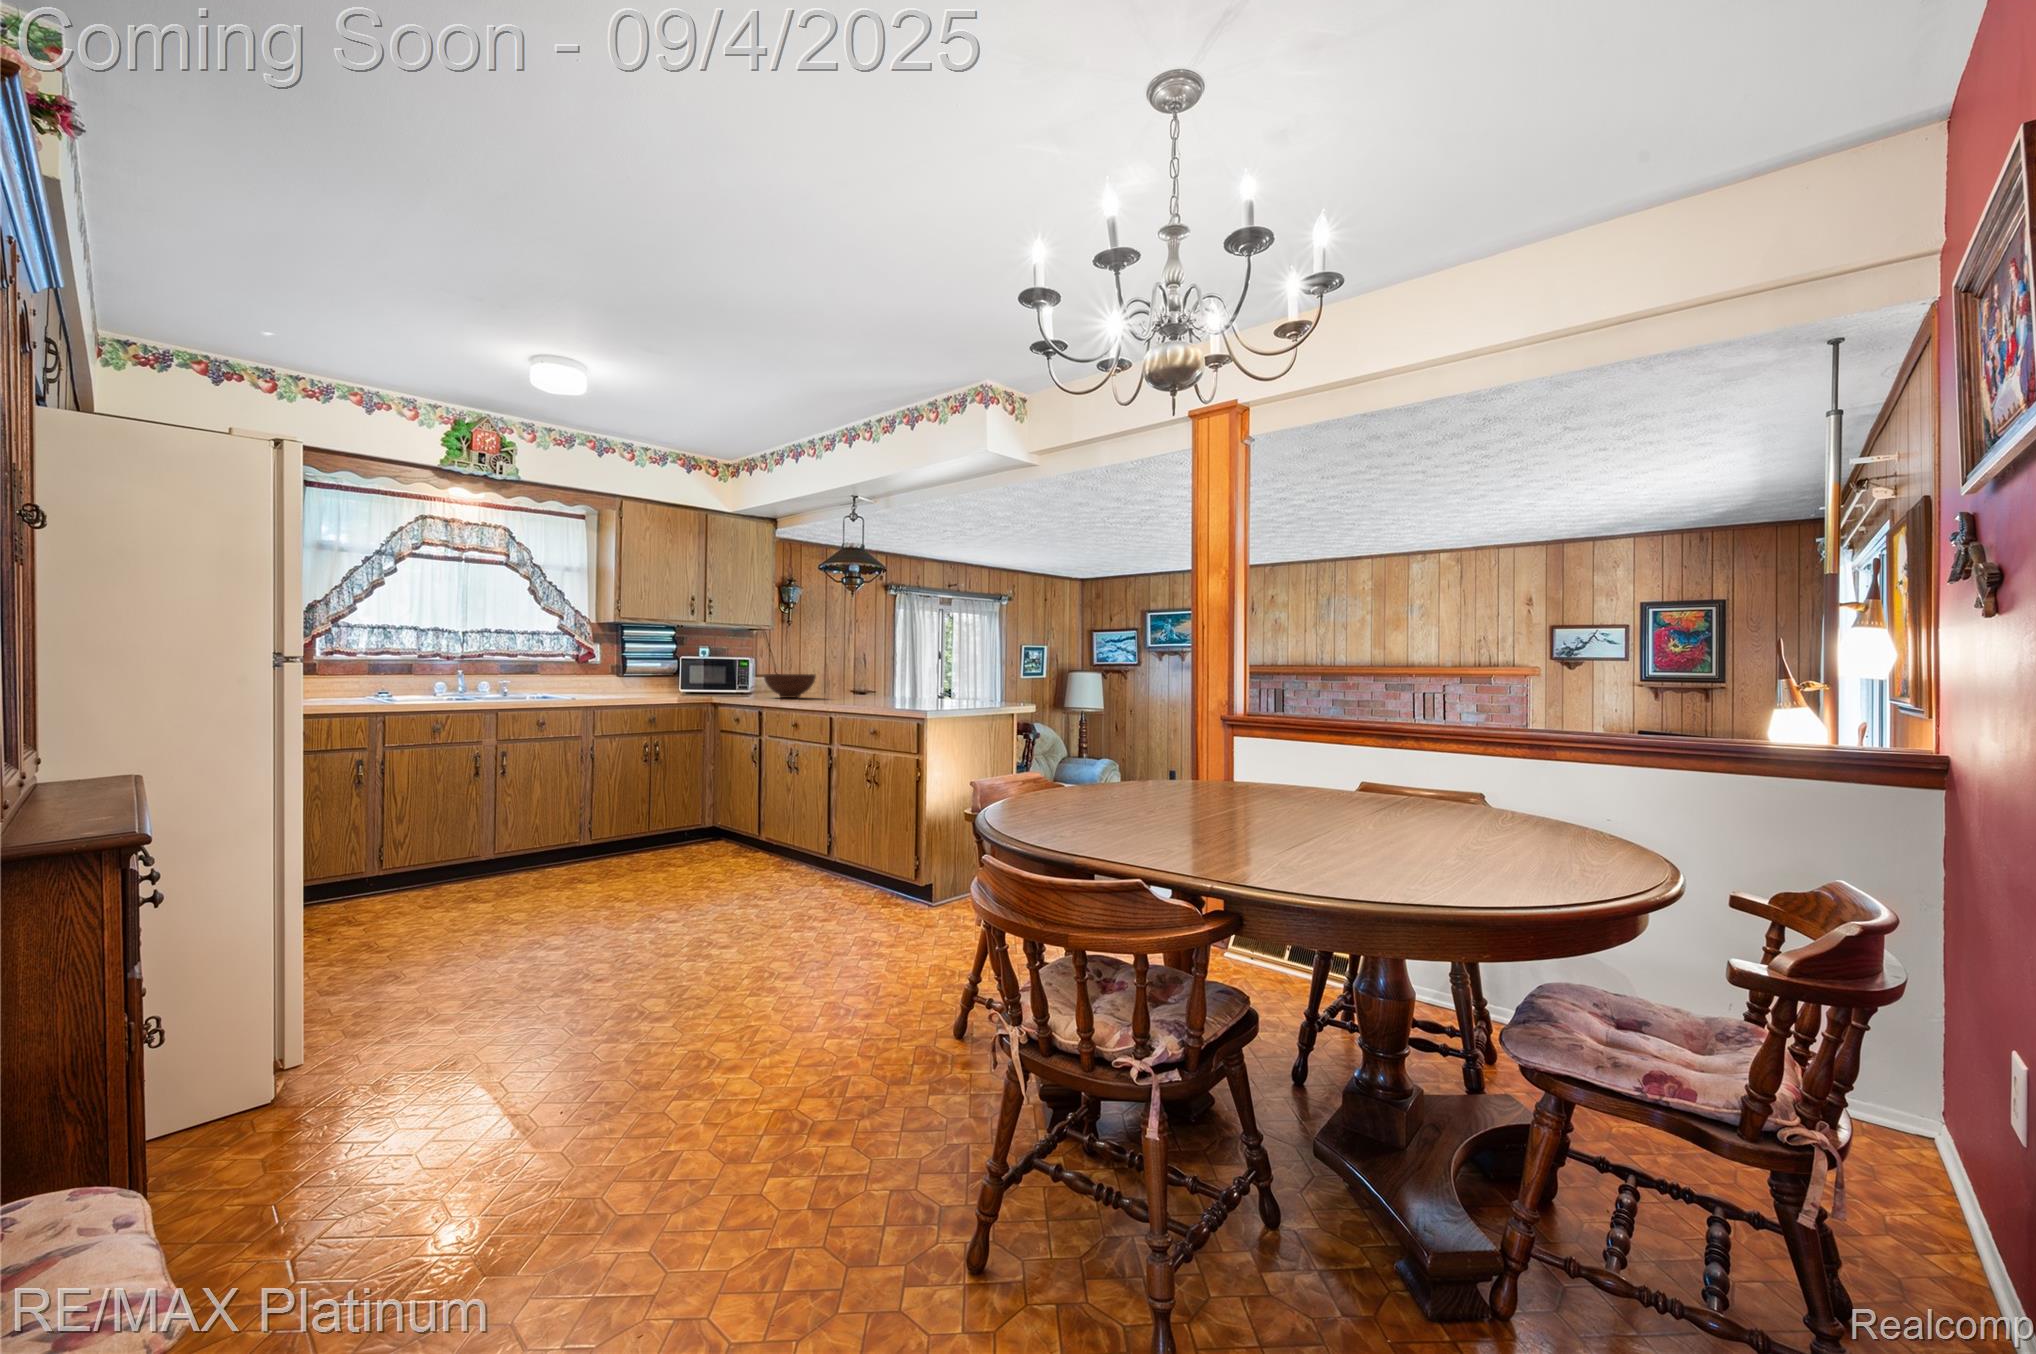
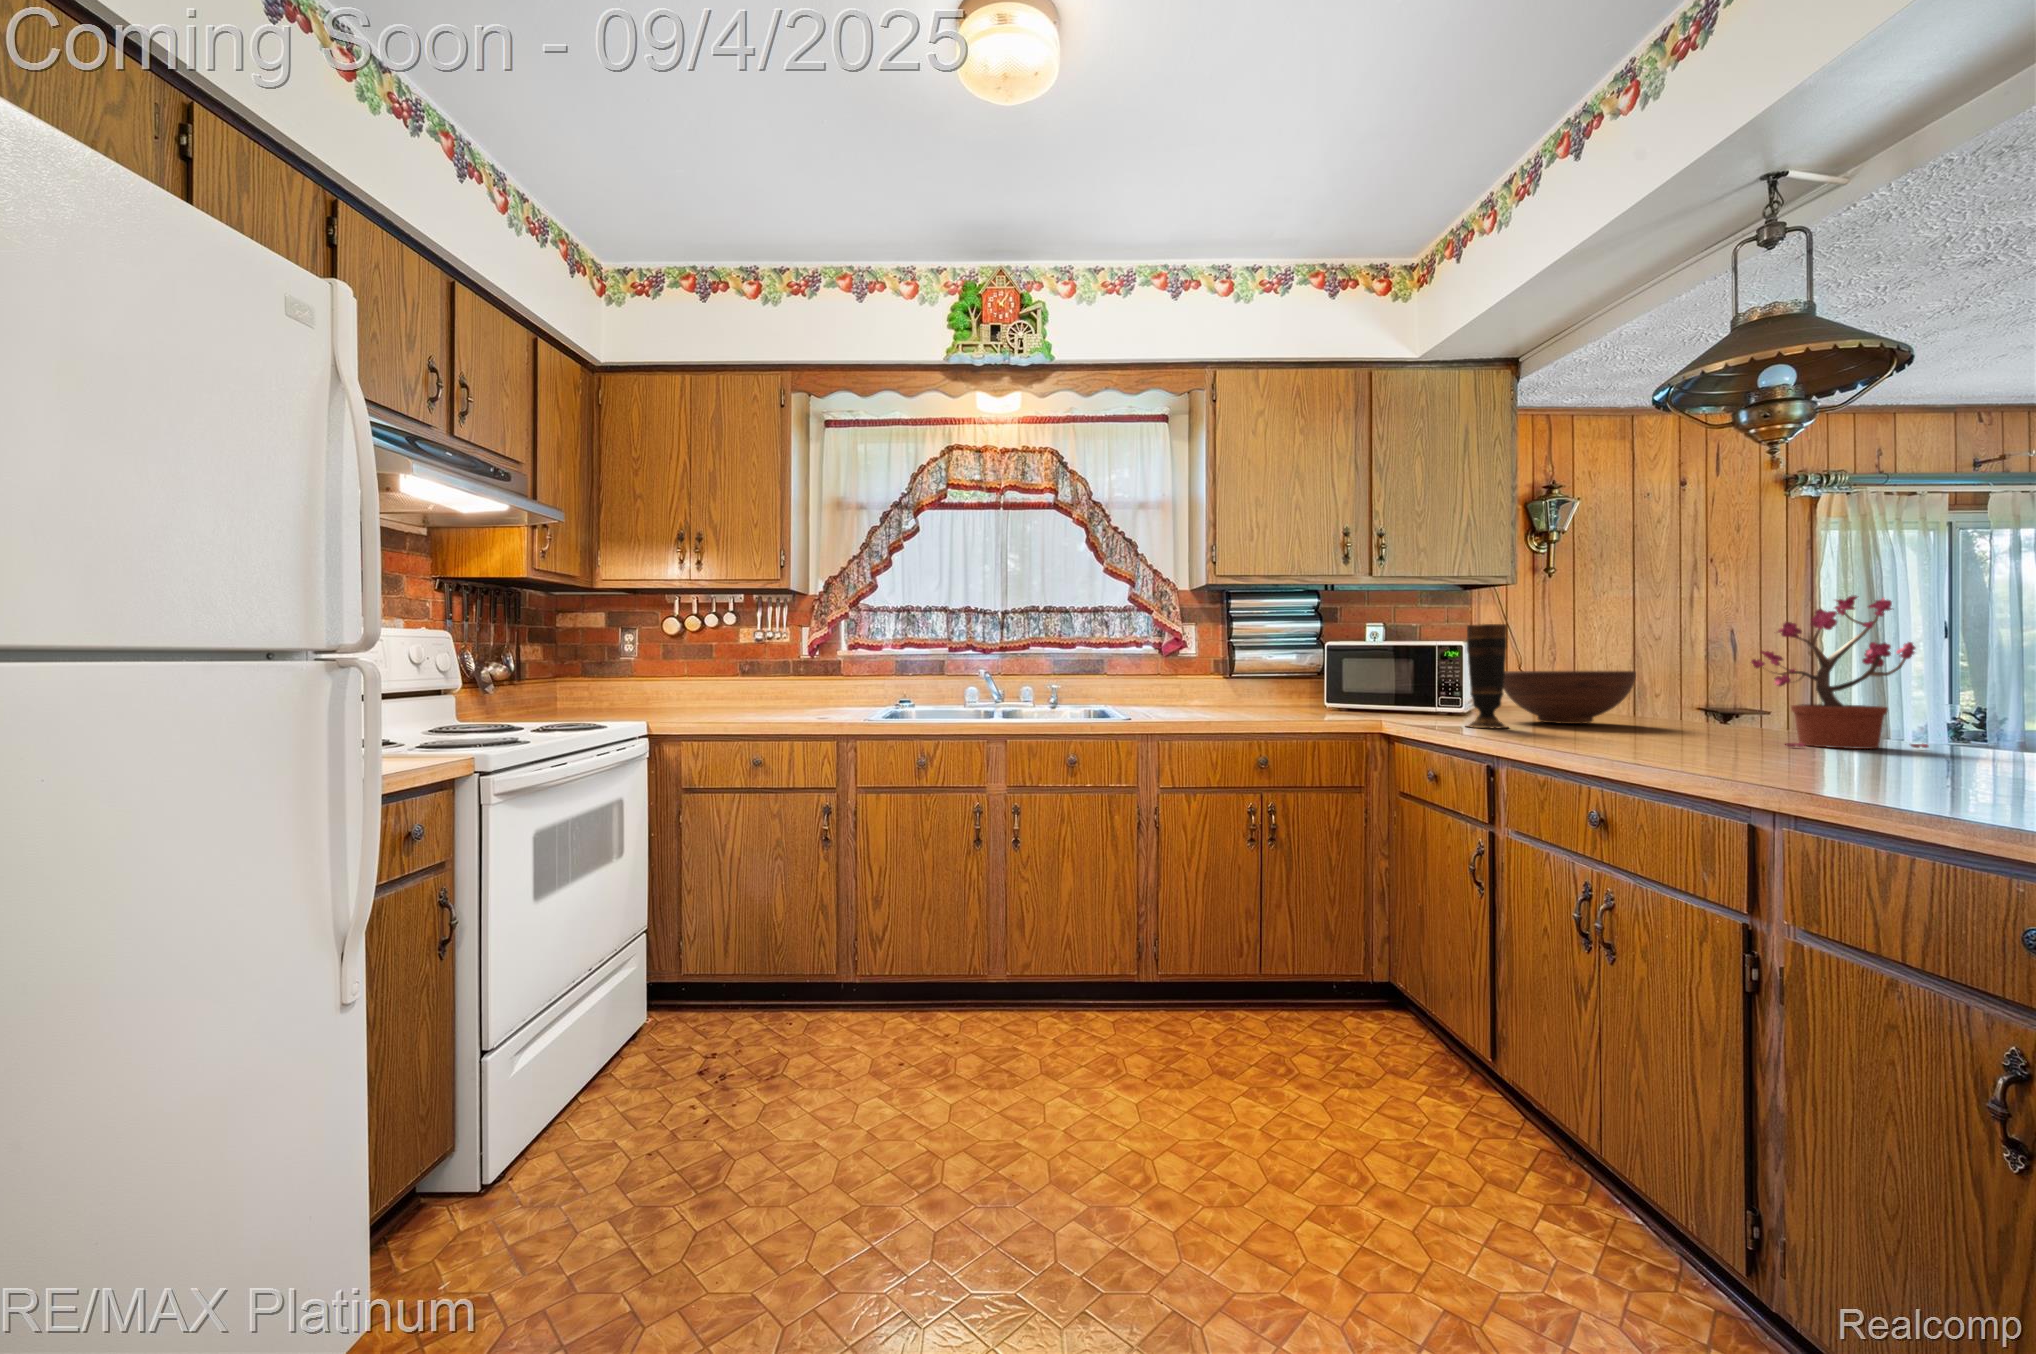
potted plant: none [847,649,890,702] -> present [1751,595,1928,749]
vase: none [749,653,767,700] -> present [1467,624,1507,728]

